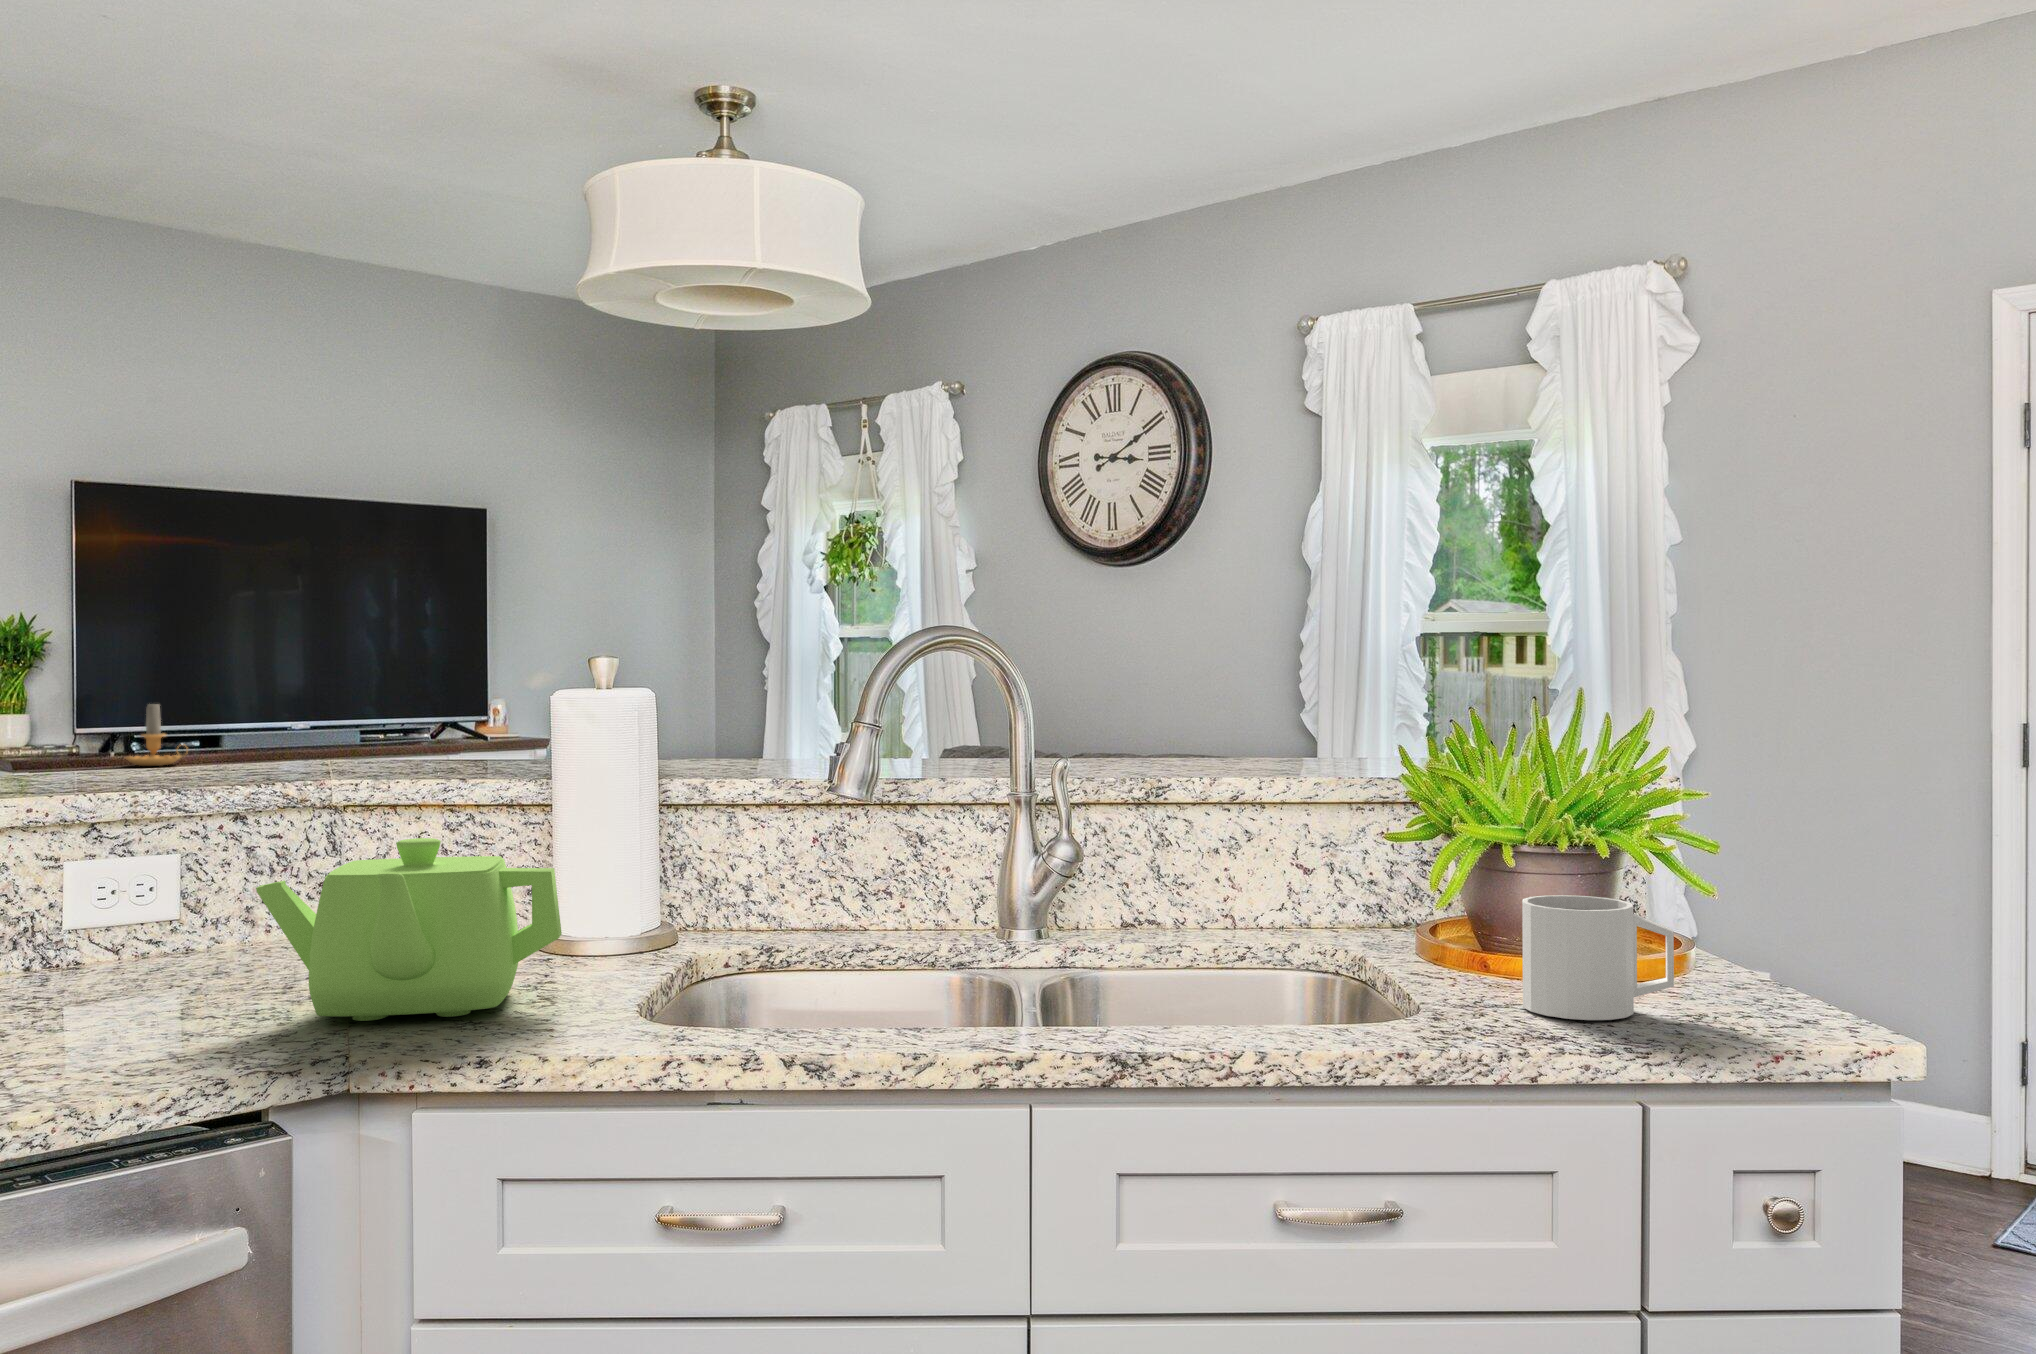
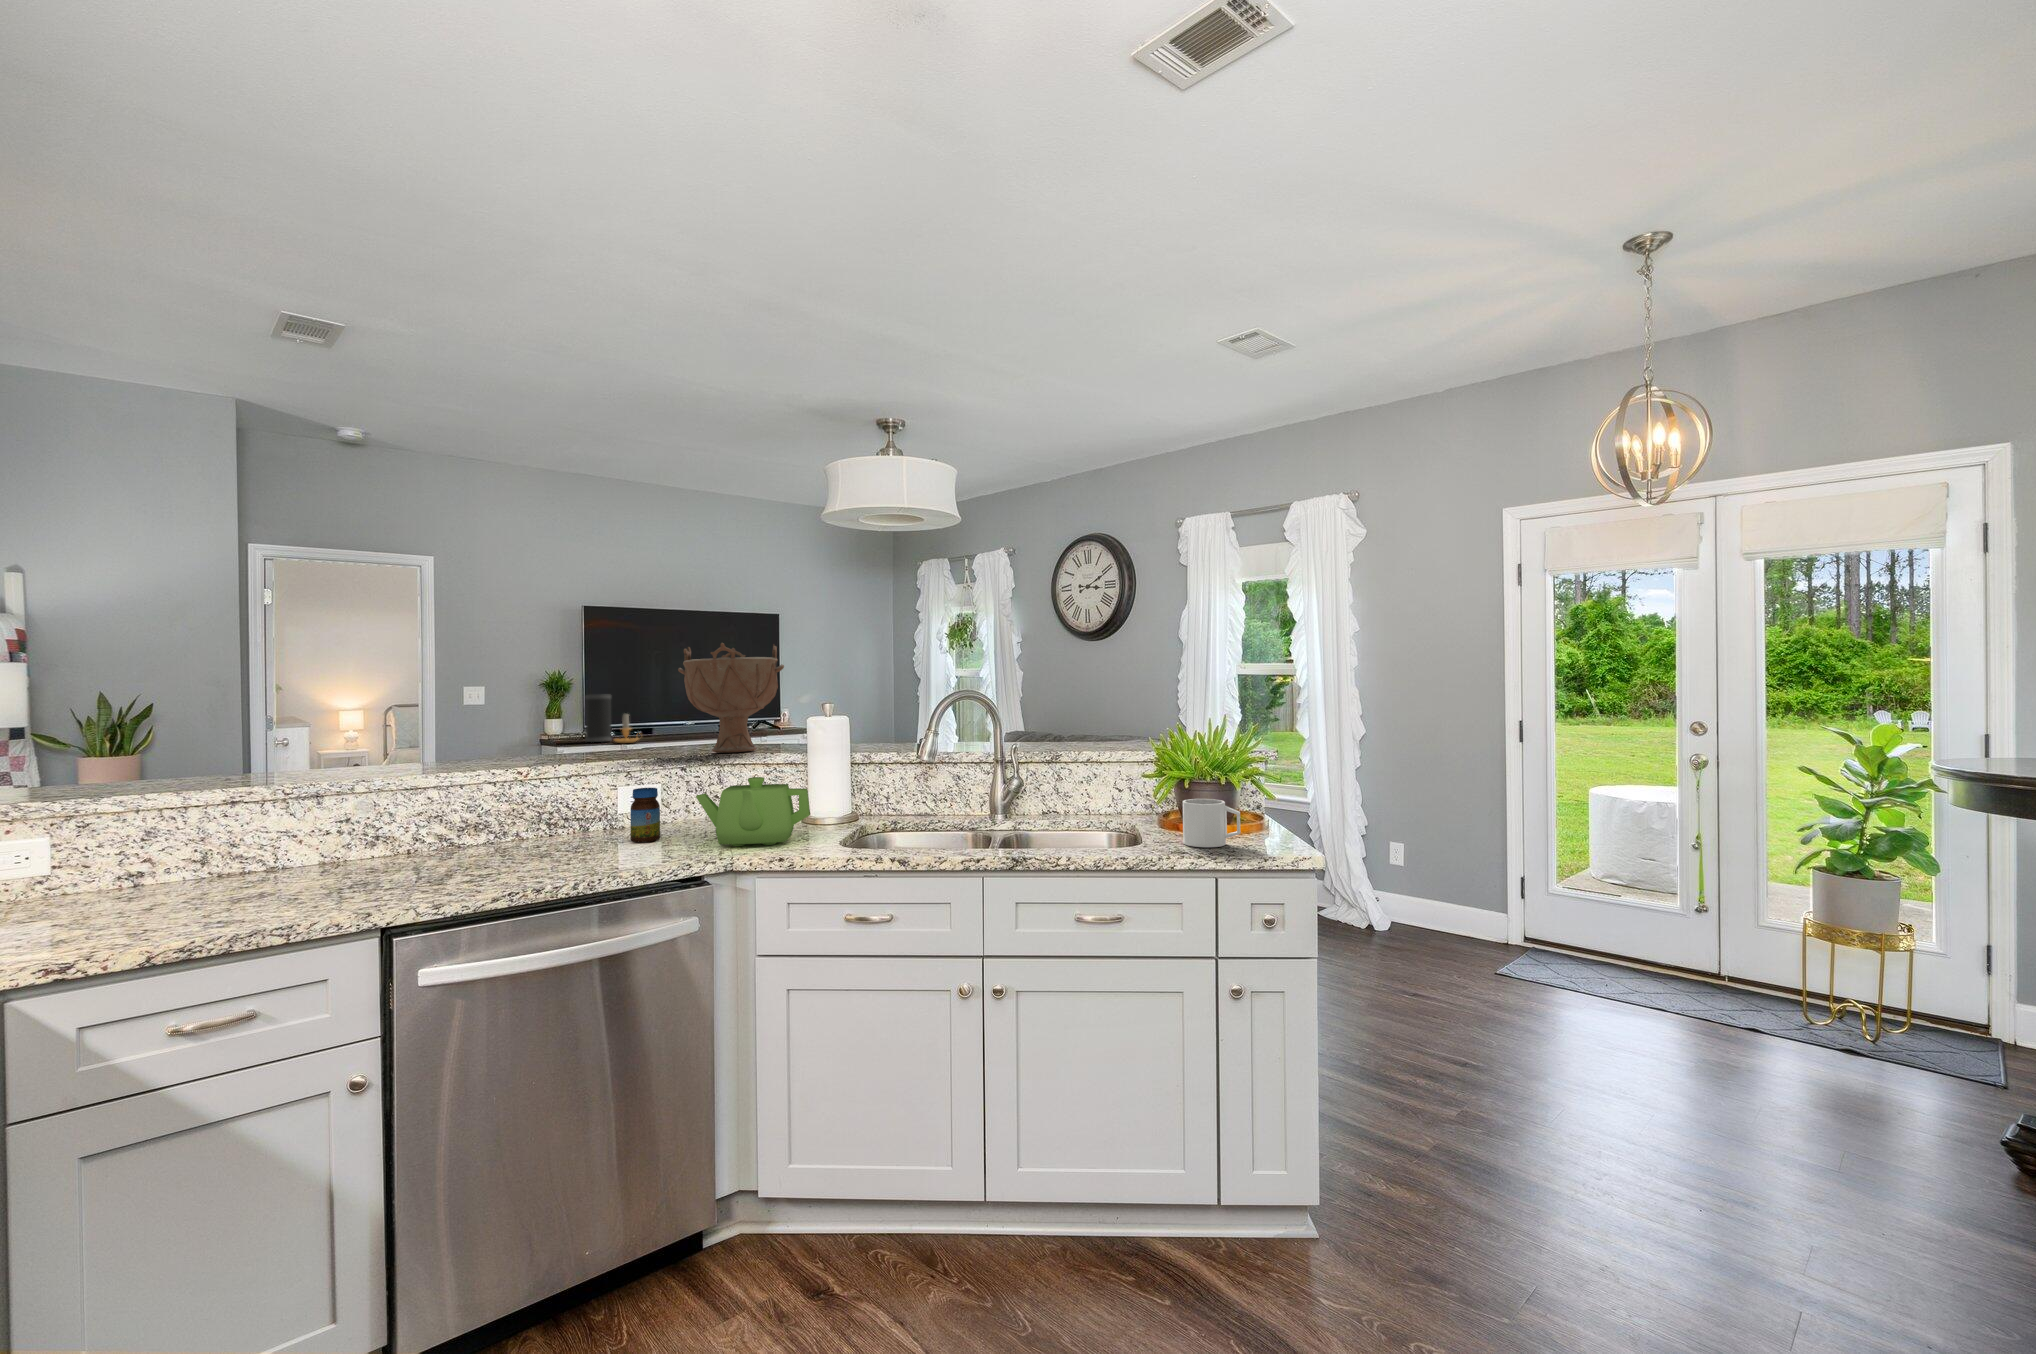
decorative bowl: none [229,506,494,779] -> present [678,643,784,753]
speaker: none [66,664,123,764] -> present [585,695,612,742]
jar: none [82,865,163,1009] -> present [631,788,660,842]

